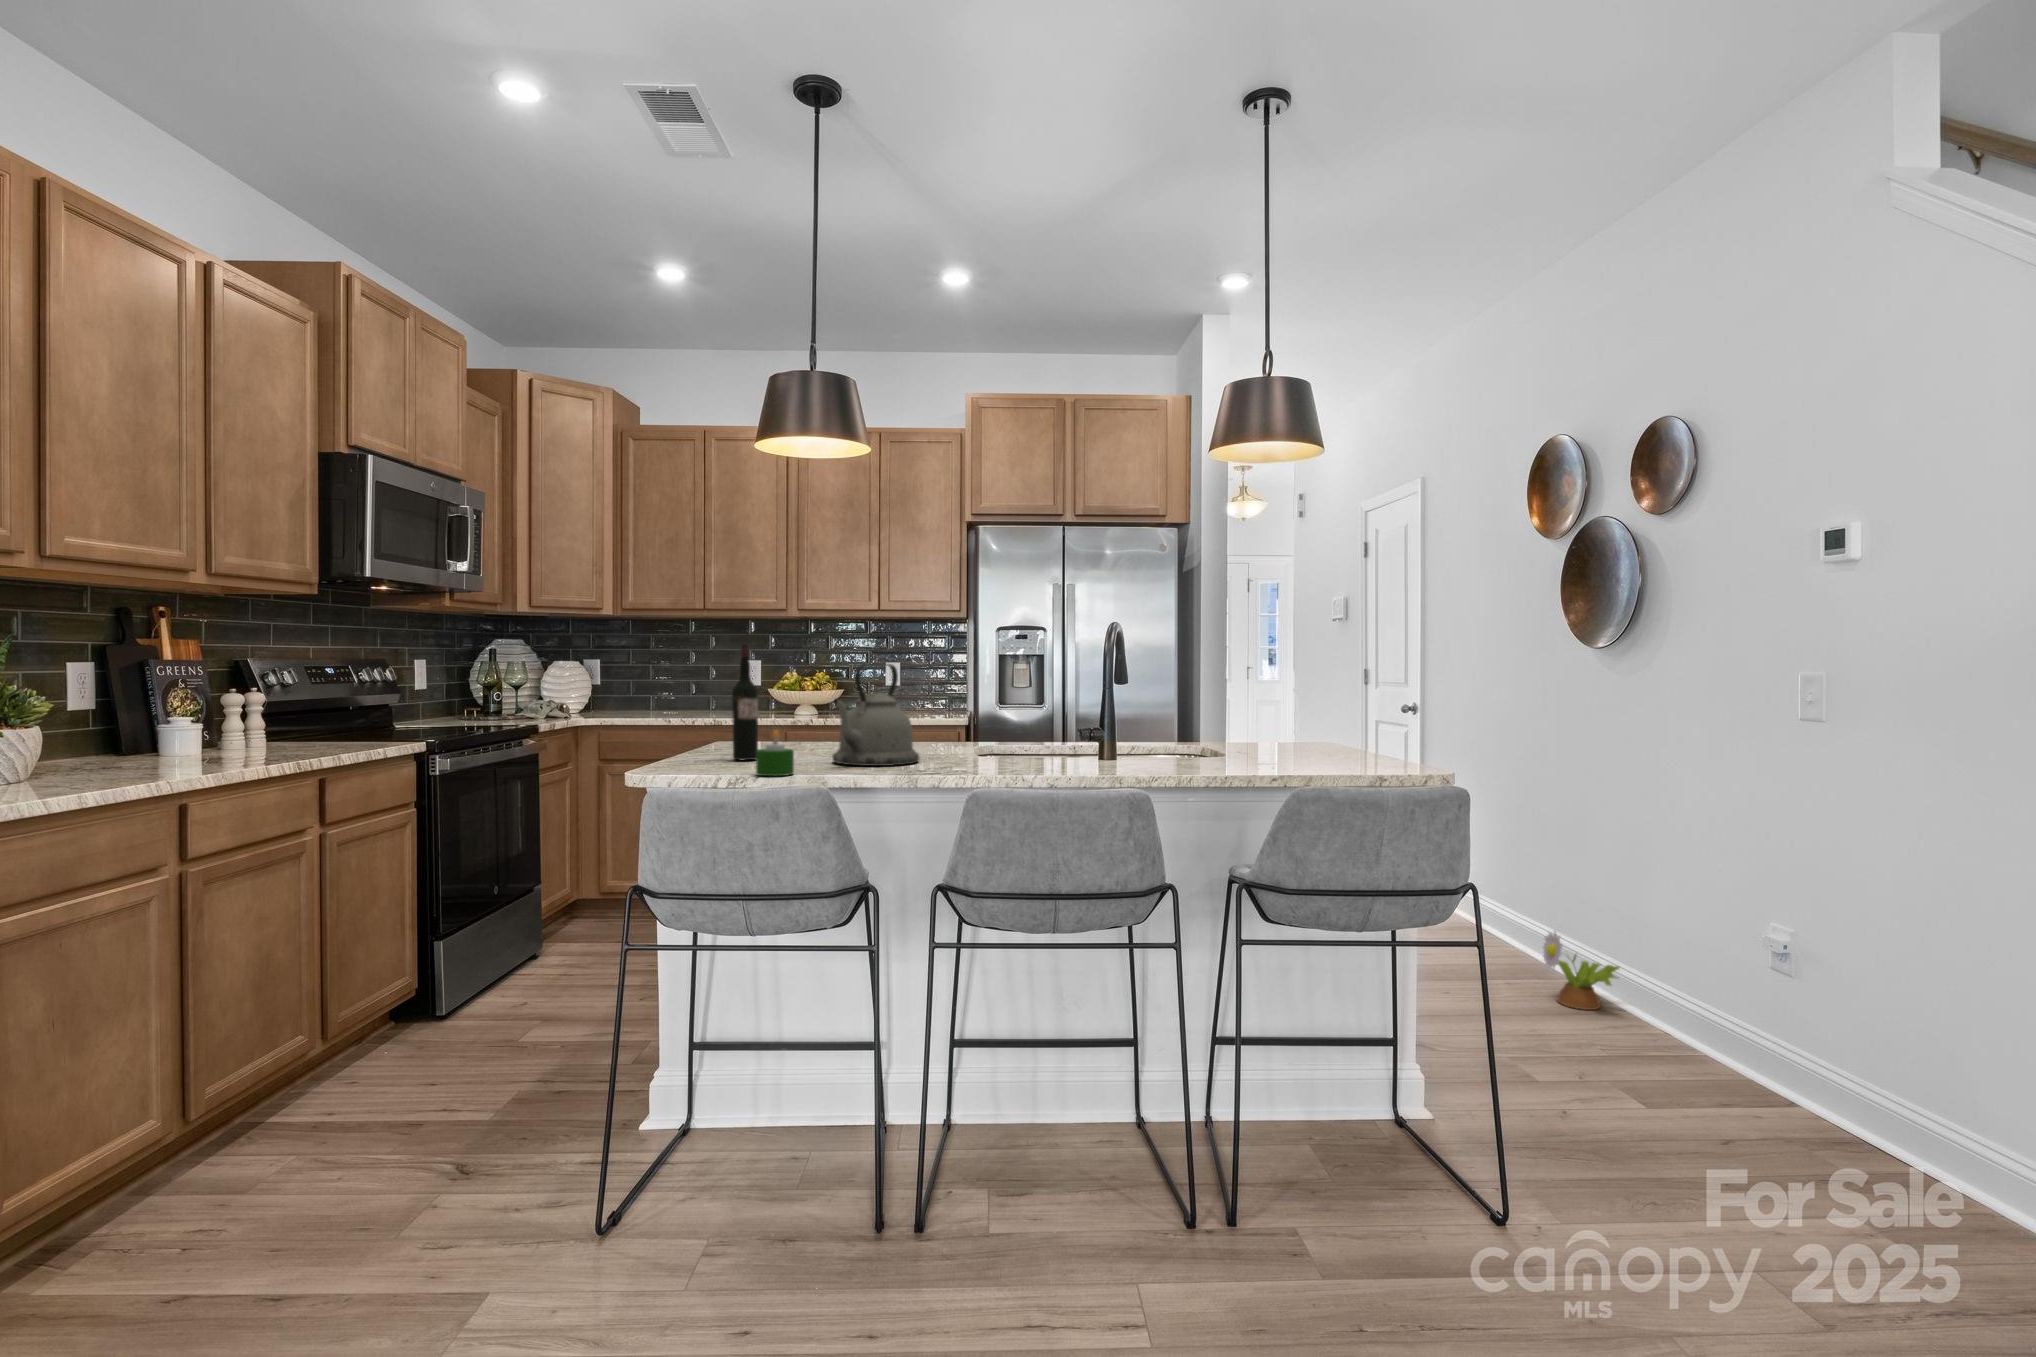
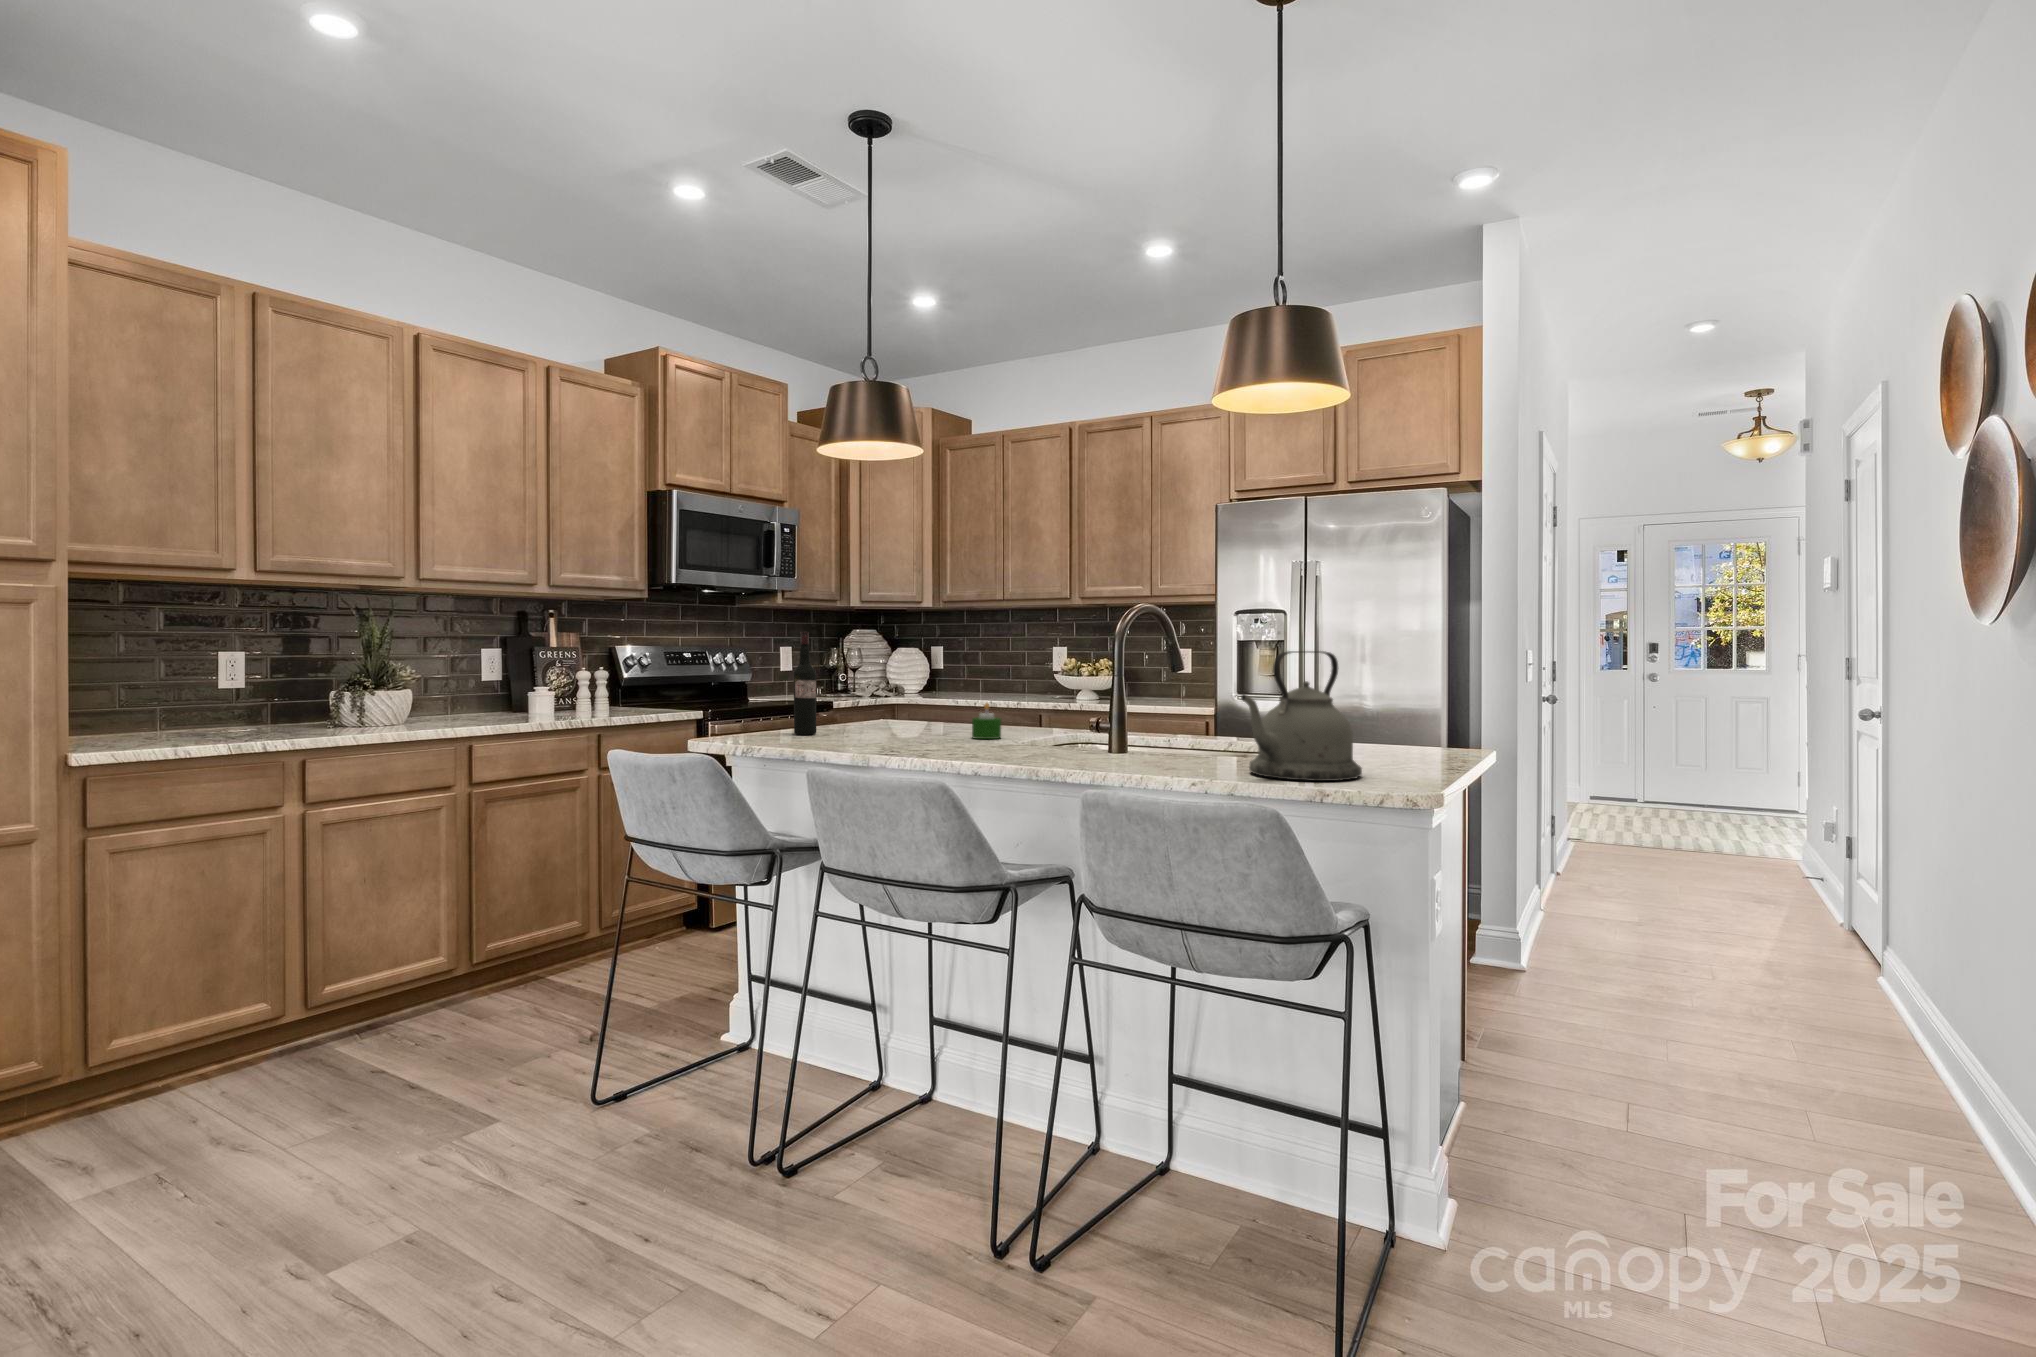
kettle: present [832,664,919,766] -> present [1241,651,1362,781]
candle: present [756,730,794,776] -> present [972,703,1001,739]
decorative plant: present [1543,932,1619,1010] -> none [1863,1047,2009,1182]

